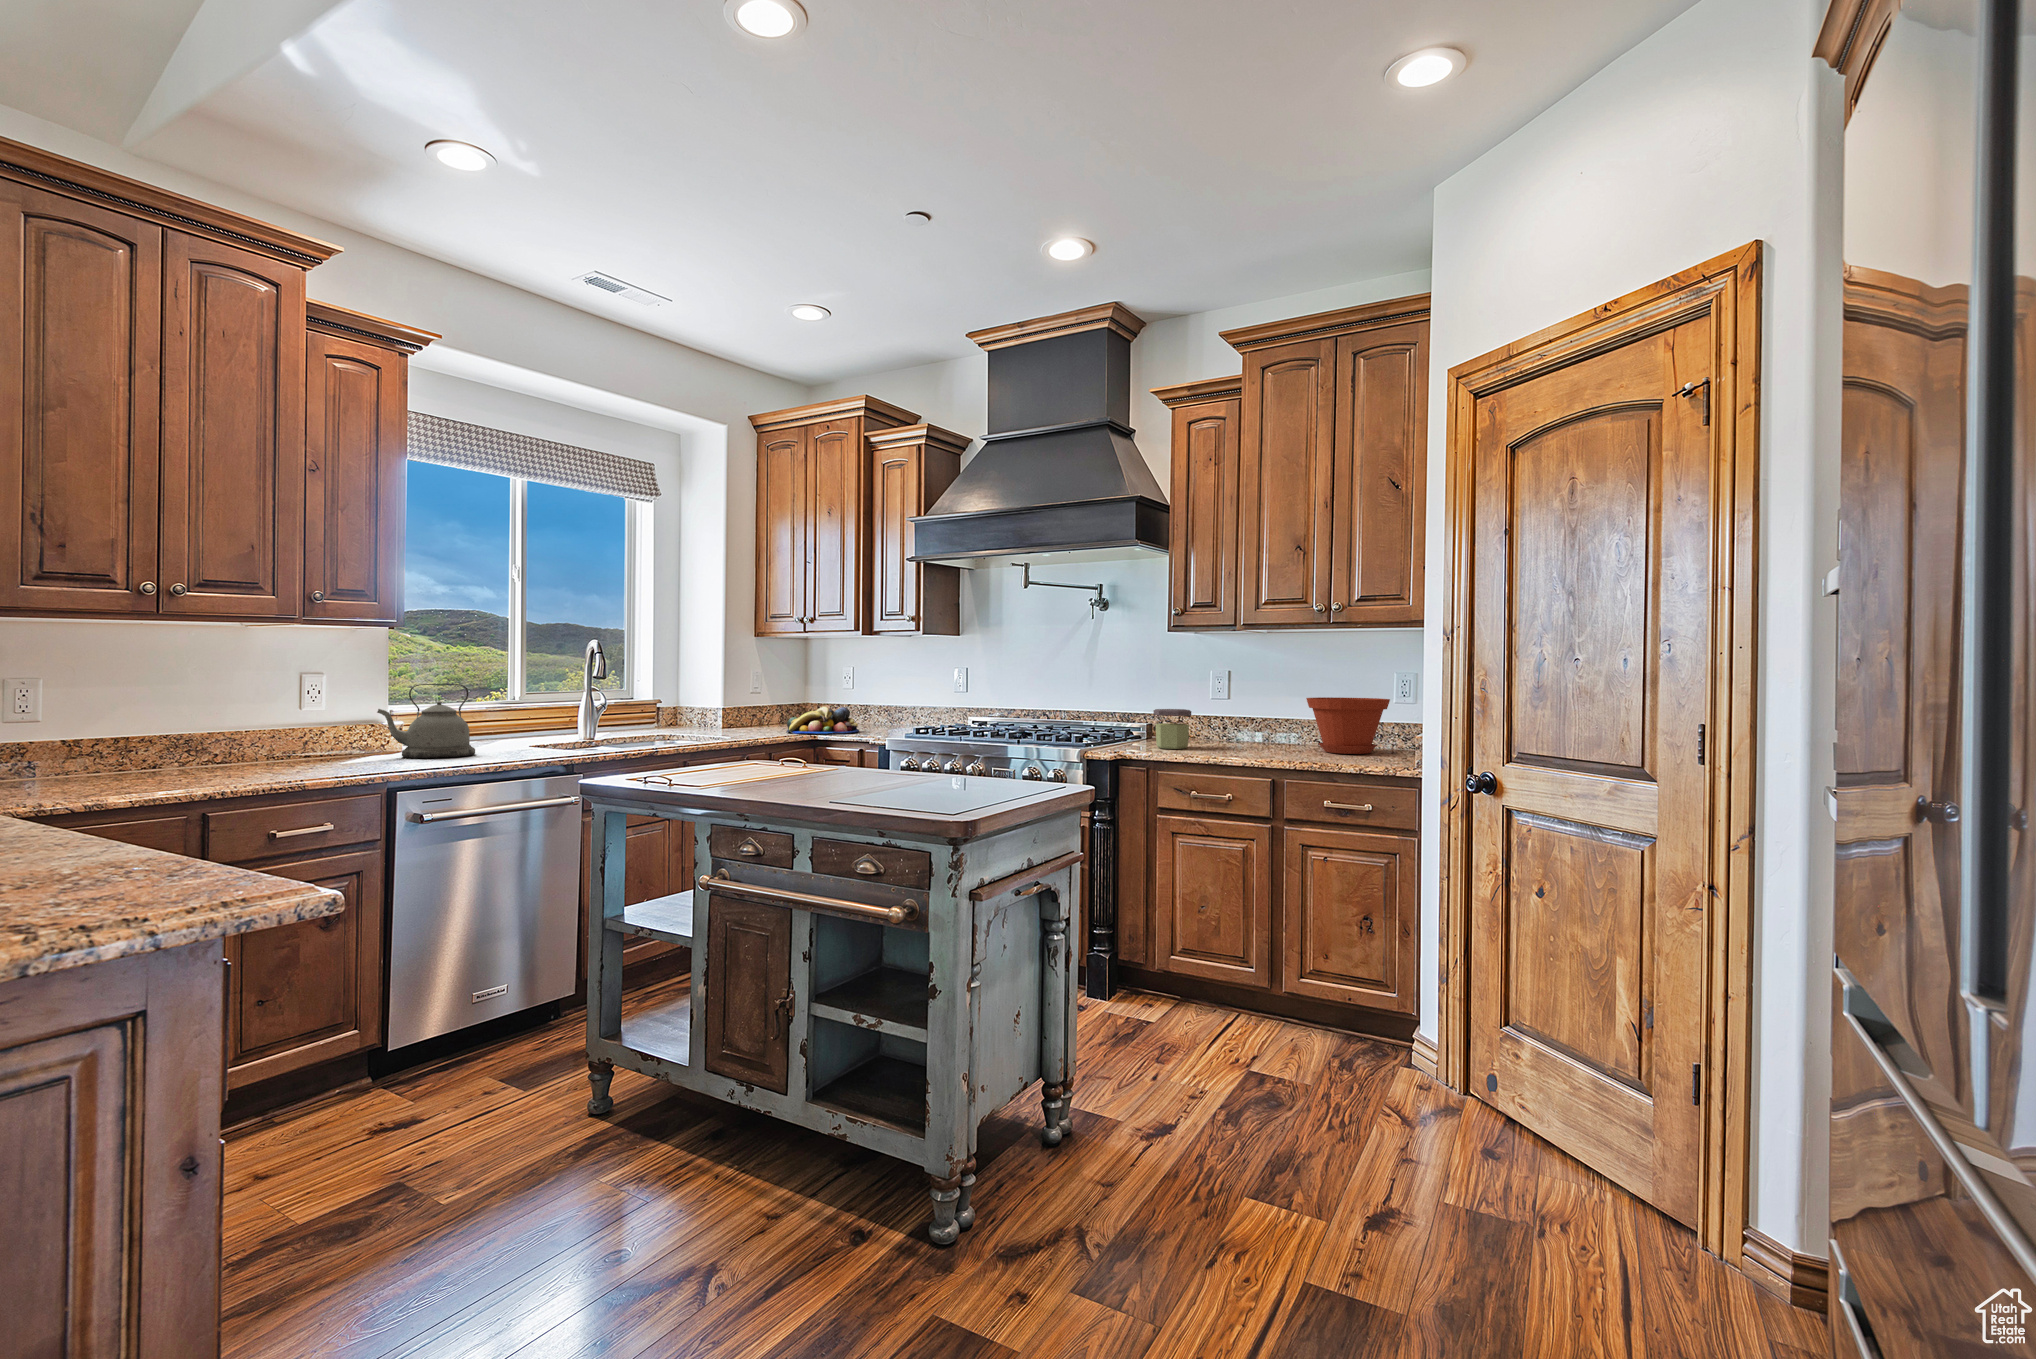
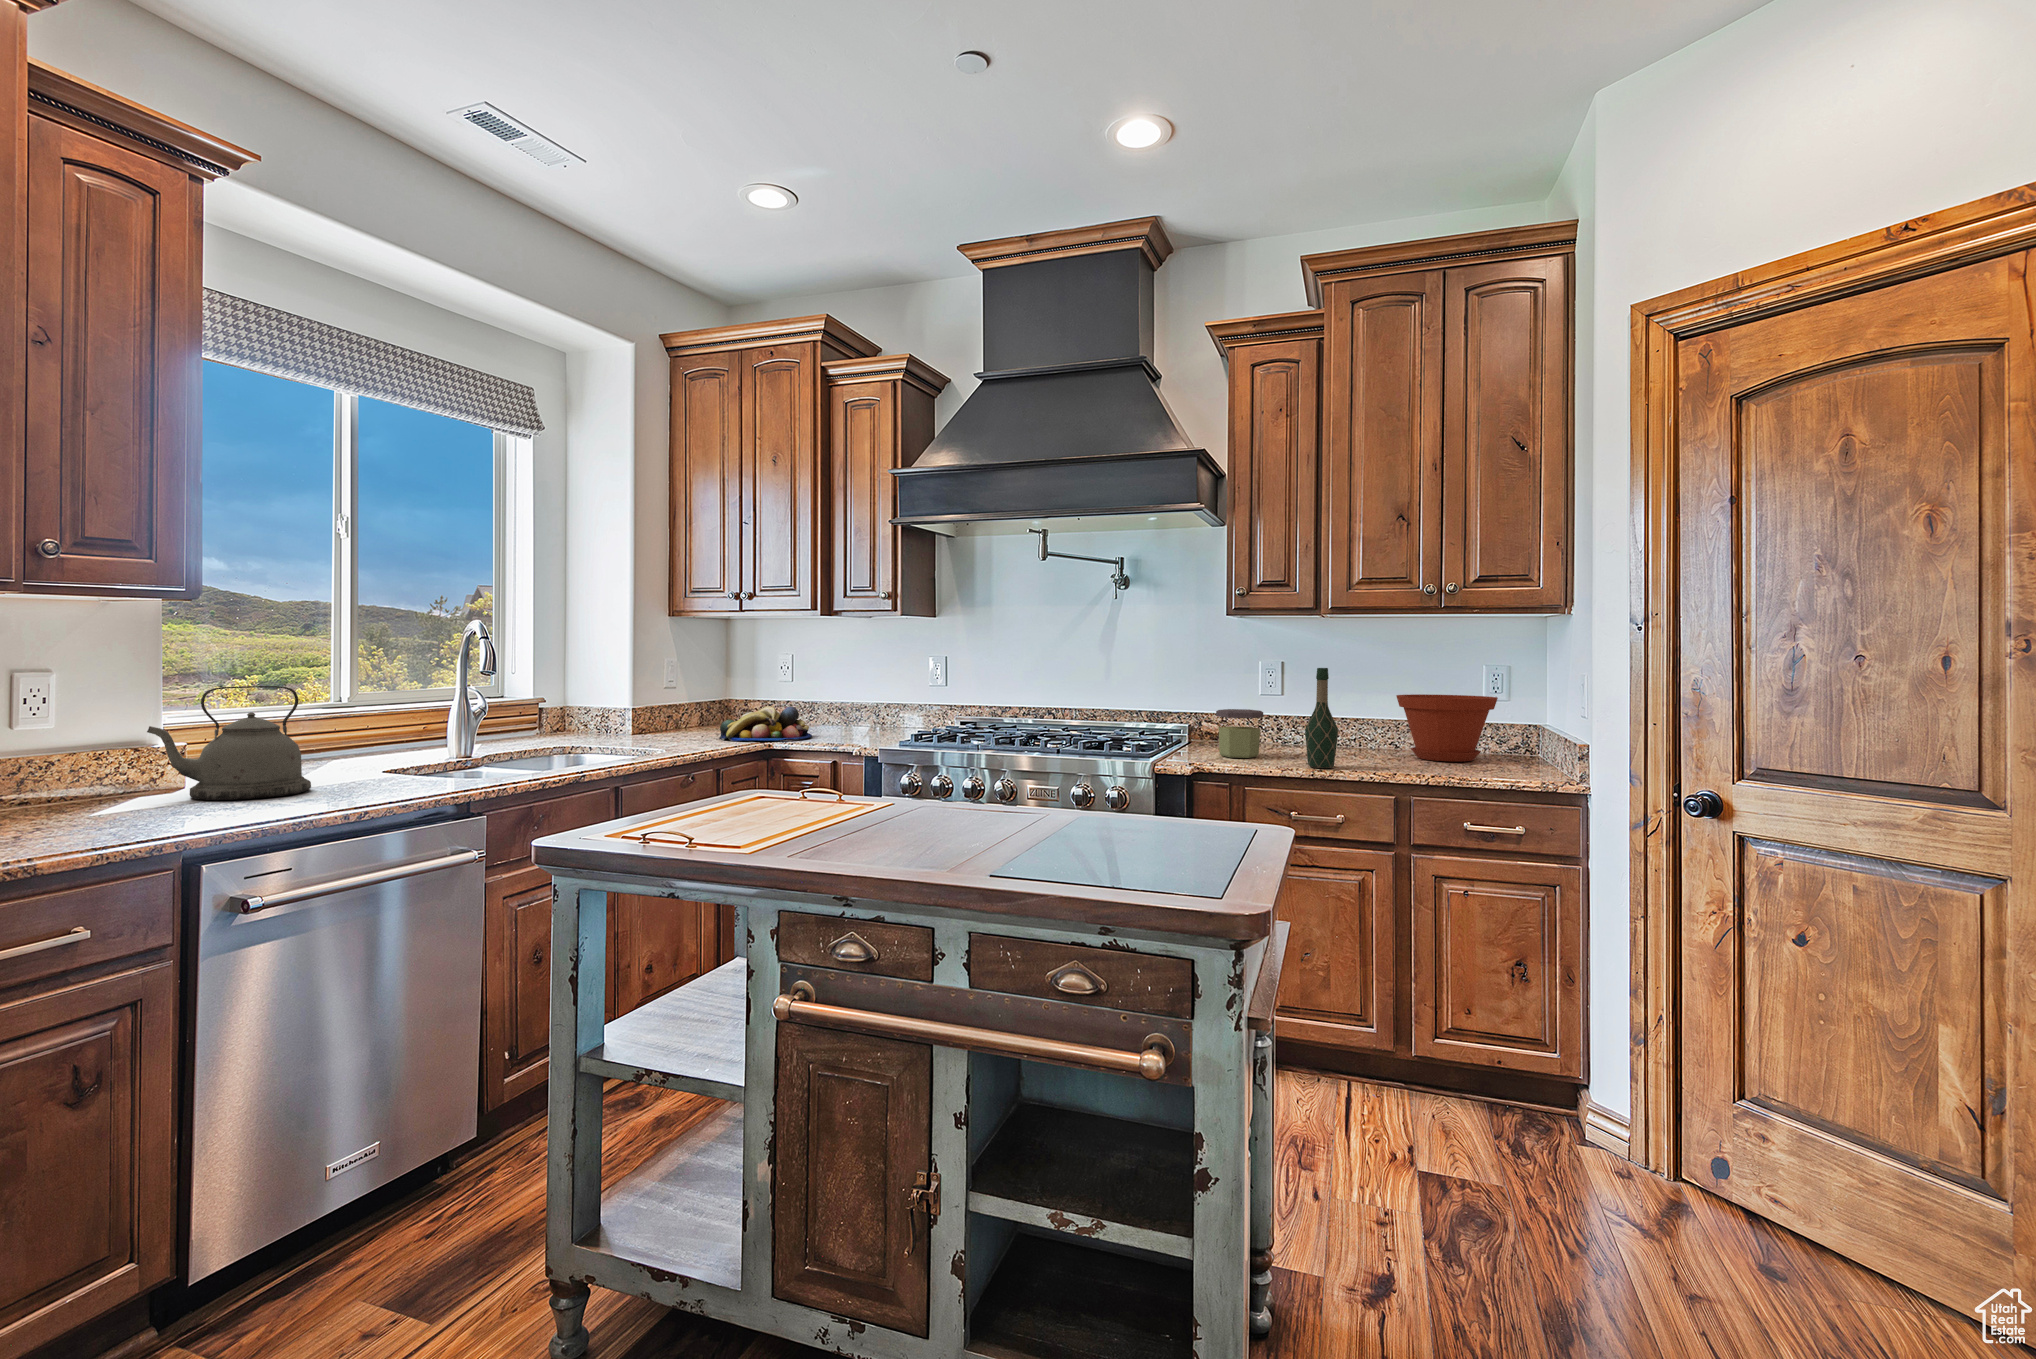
wine bottle: none [1212,674,1238,756] -> present [1305,668,1338,768]

